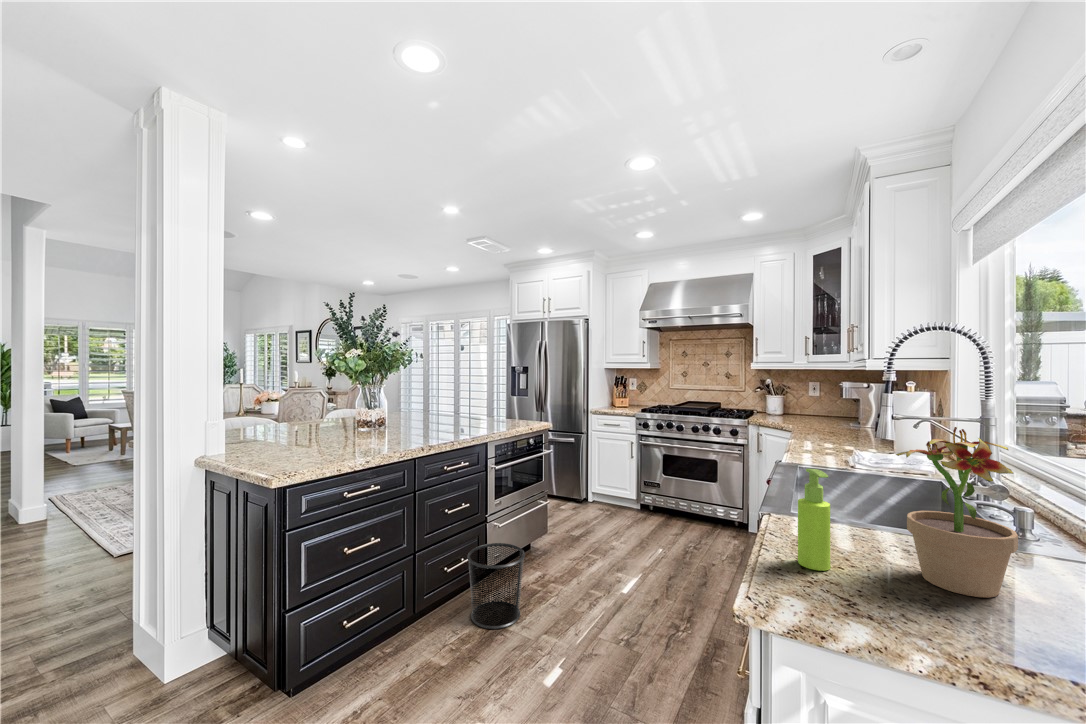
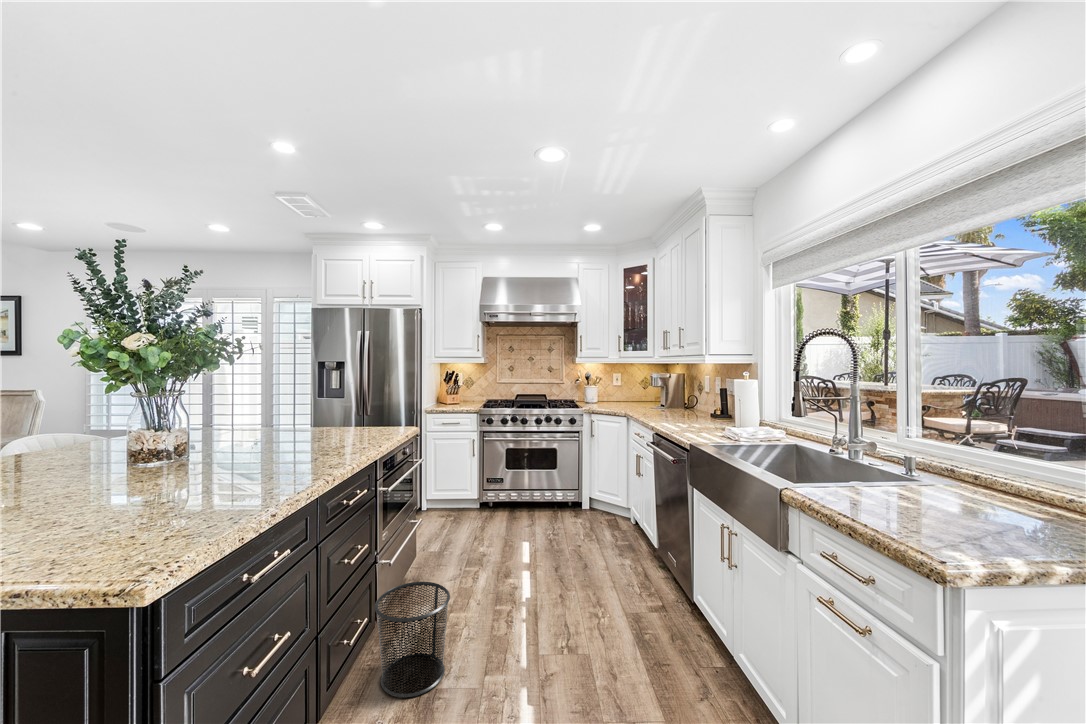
potted plant: present [896,427,1018,598] -> none [942,405,1033,529]
soap dispenser: present [798,469,830,571] -> none [900,449,937,534]

